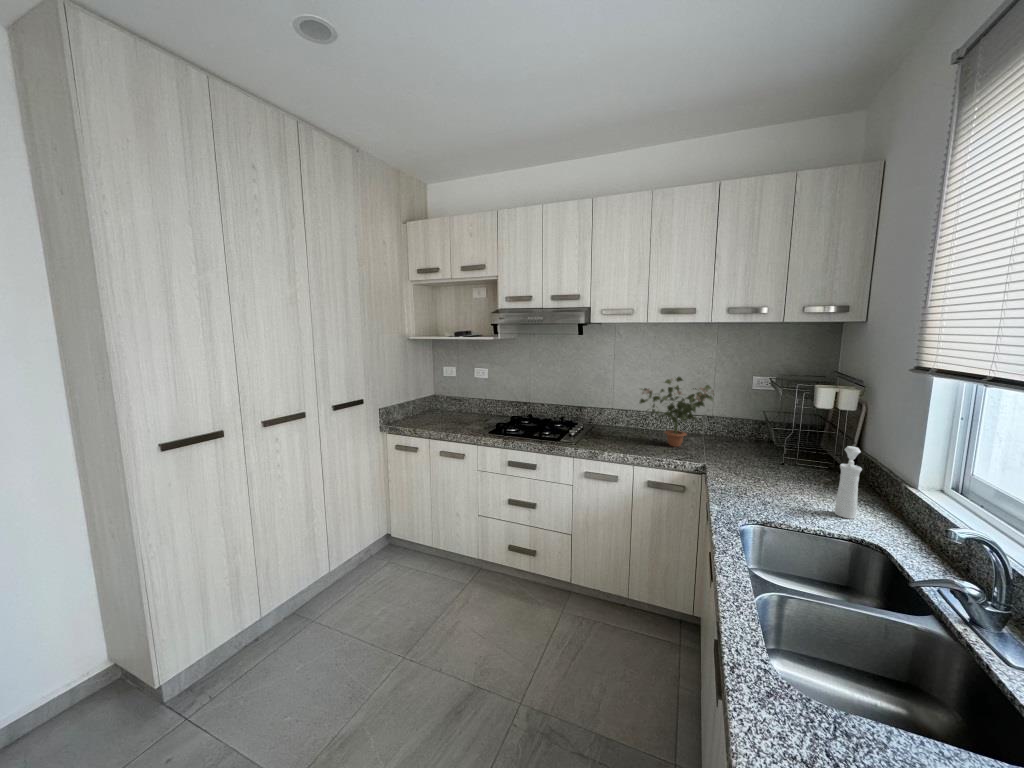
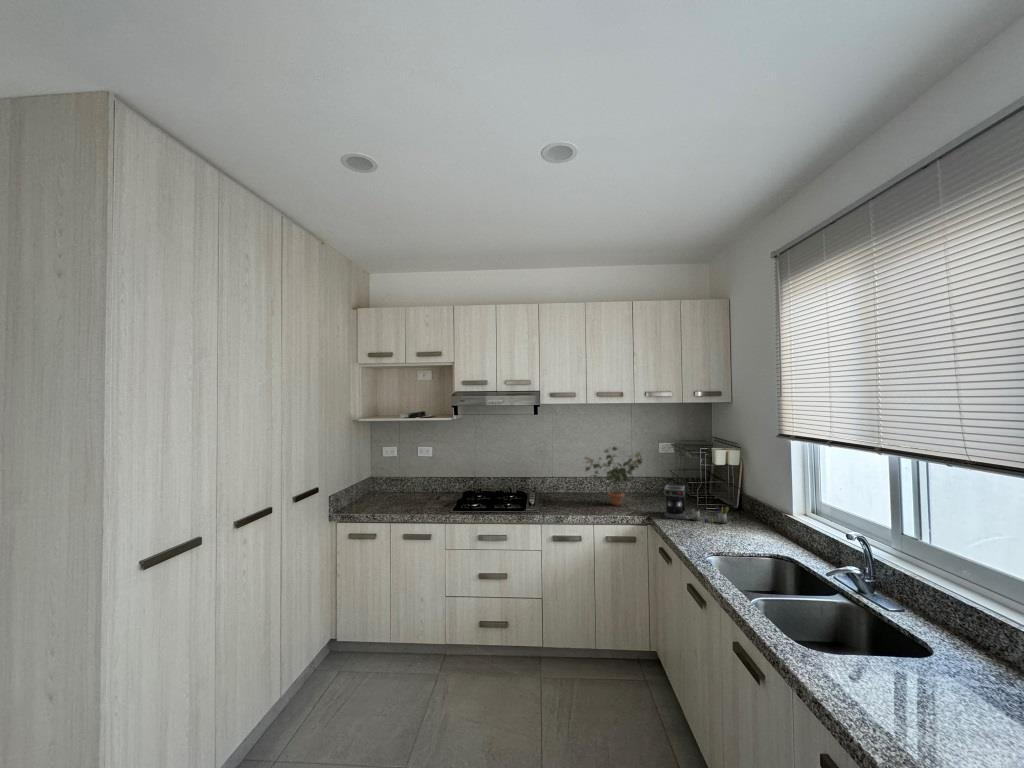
coffee maker: none [725,427,819,485] -> present [664,484,729,524]
pepper mill: present [835,446,862,519] -> none [750,491,767,543]

